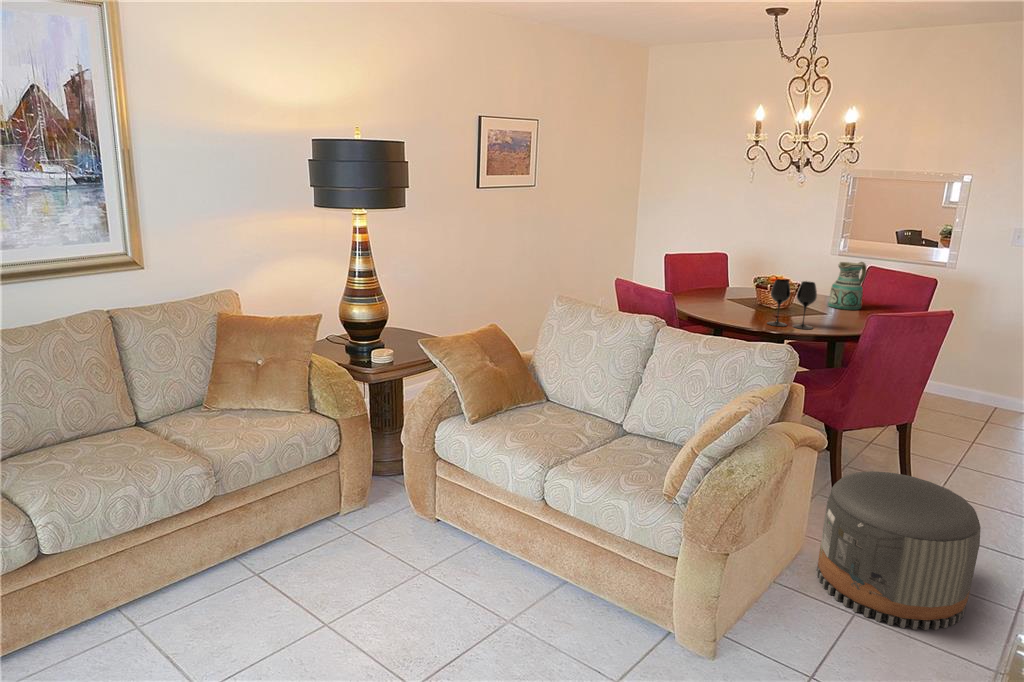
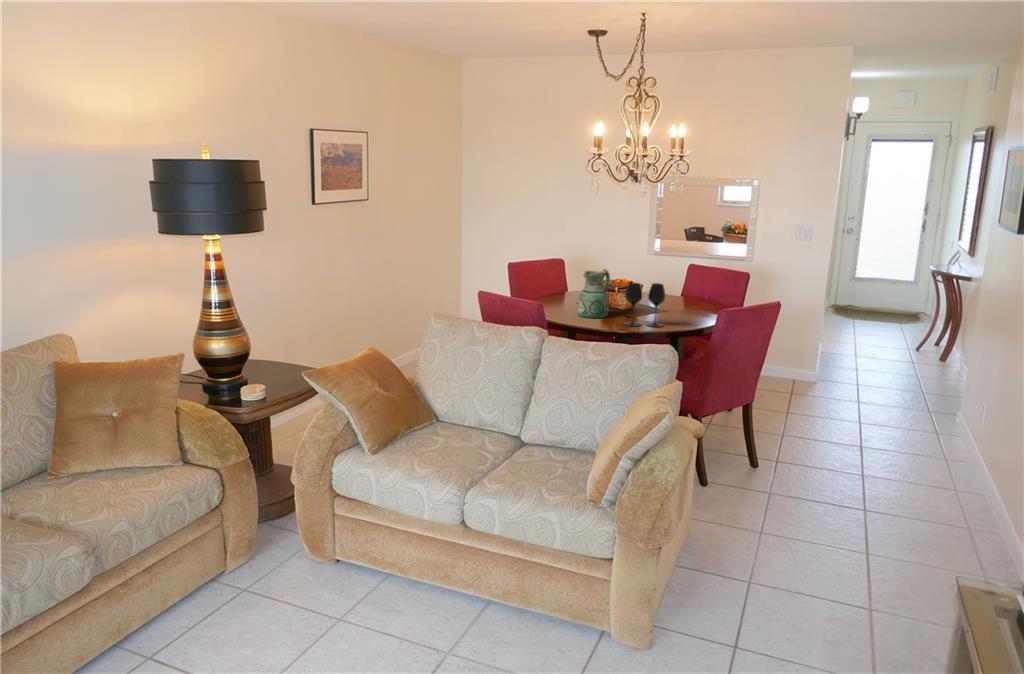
ceramic pitcher: present [828,262,866,310] -> present [578,269,610,318]
pouf: present [817,471,981,630] -> none [704,450,836,585]

